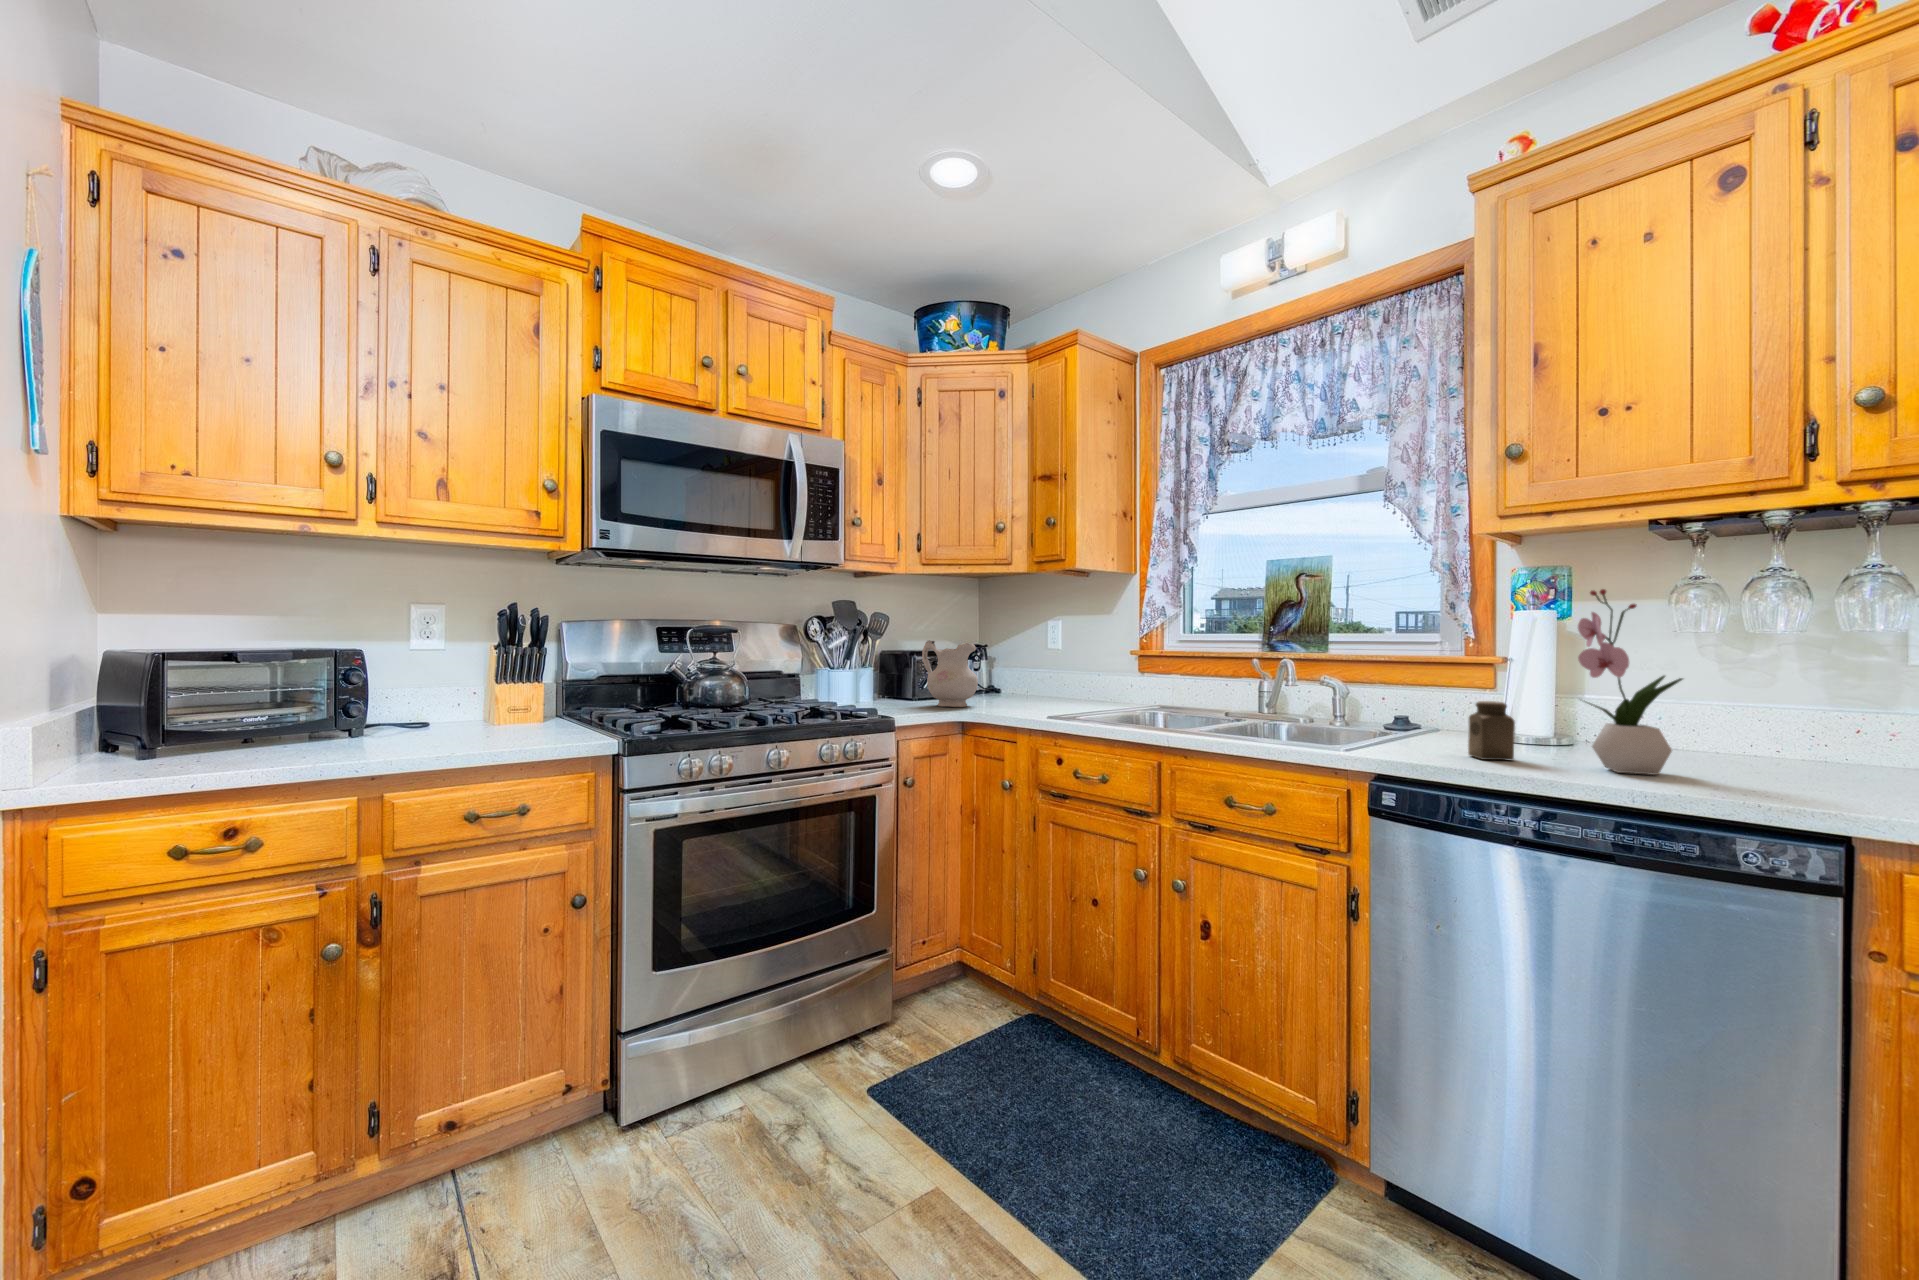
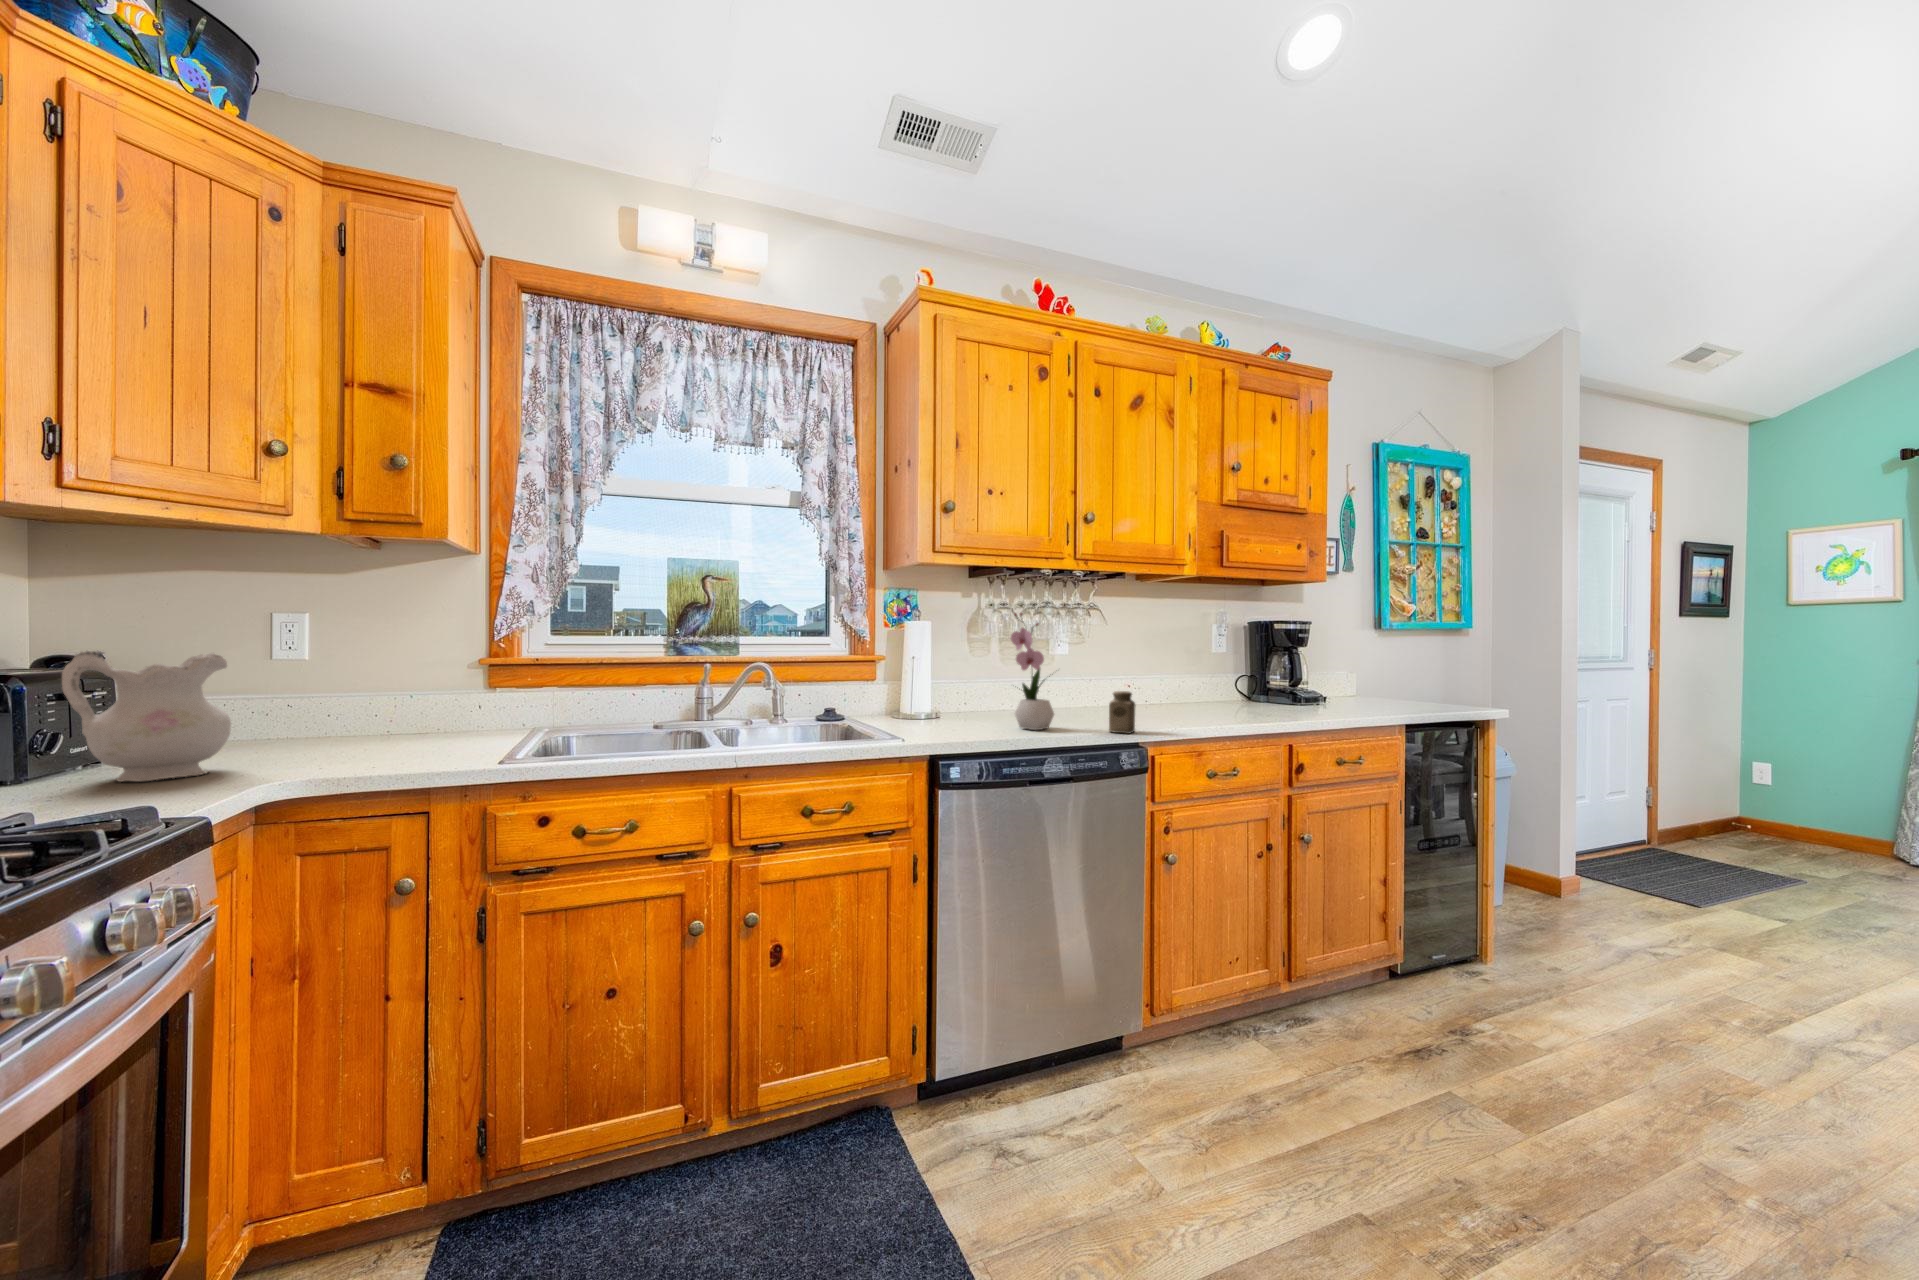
salt shaker: present [1468,701,1515,761] -> present [1109,691,1136,734]

